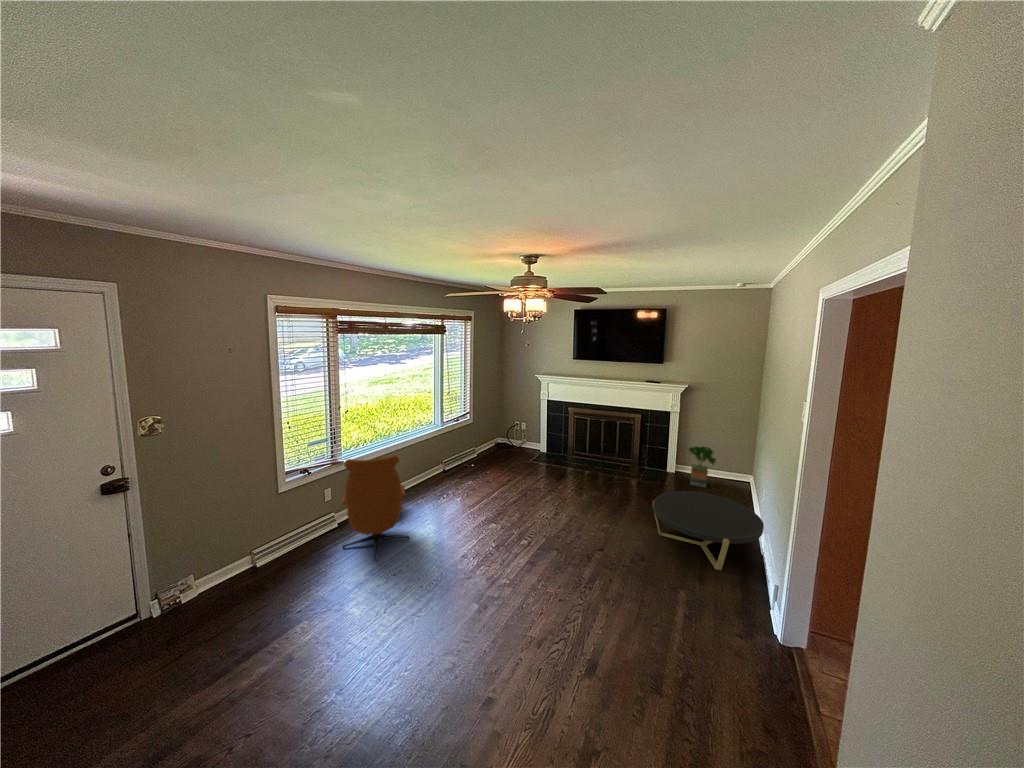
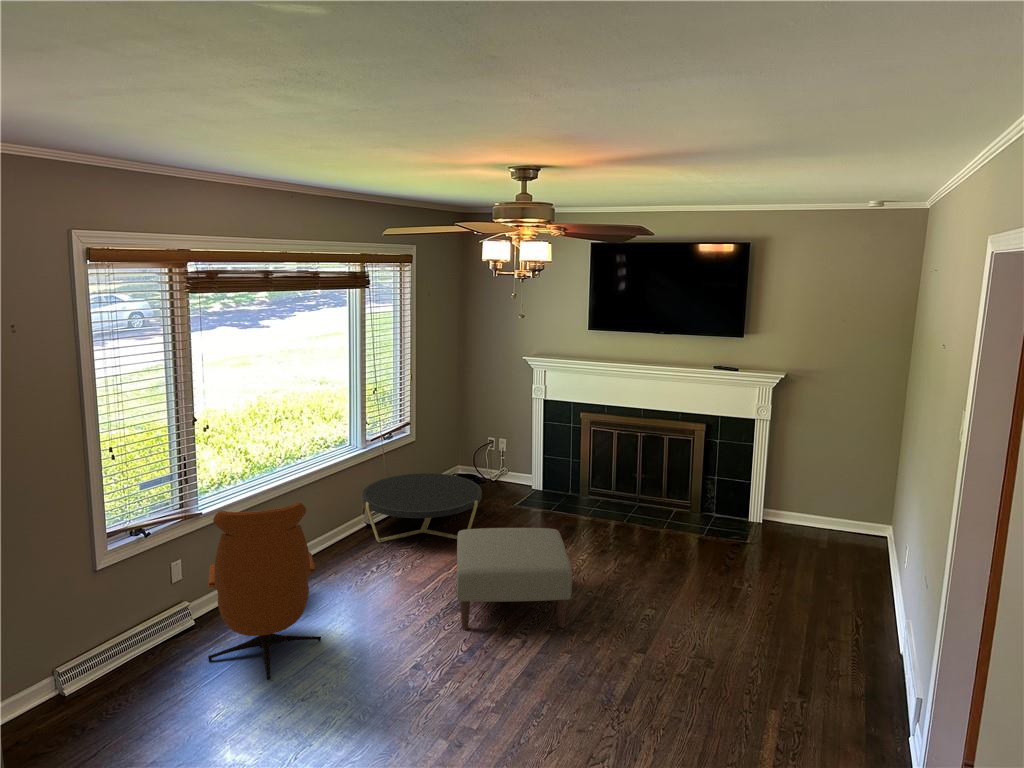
potted tree: present [689,446,716,487] -> none [782,473,830,543]
ottoman: none [490,474,559,535] -> present [457,528,572,630]
coffee table: present [653,491,764,570] -> present [363,473,482,543]

